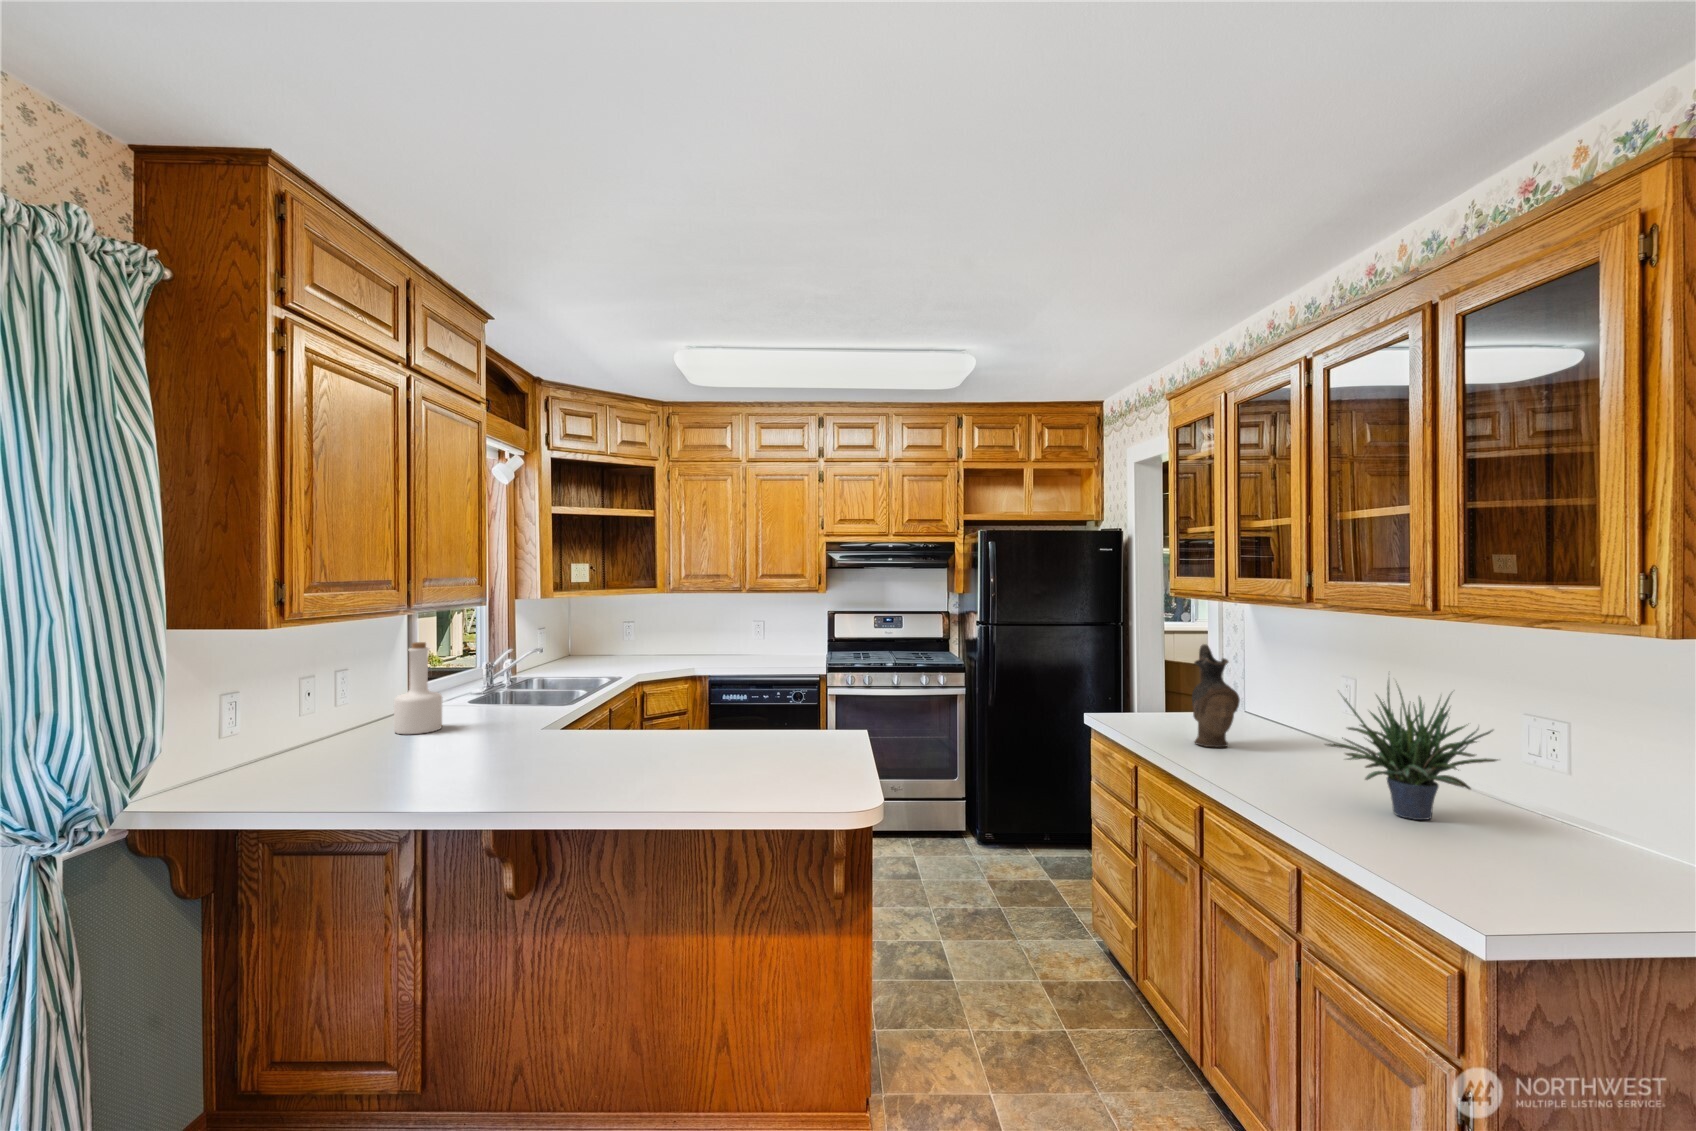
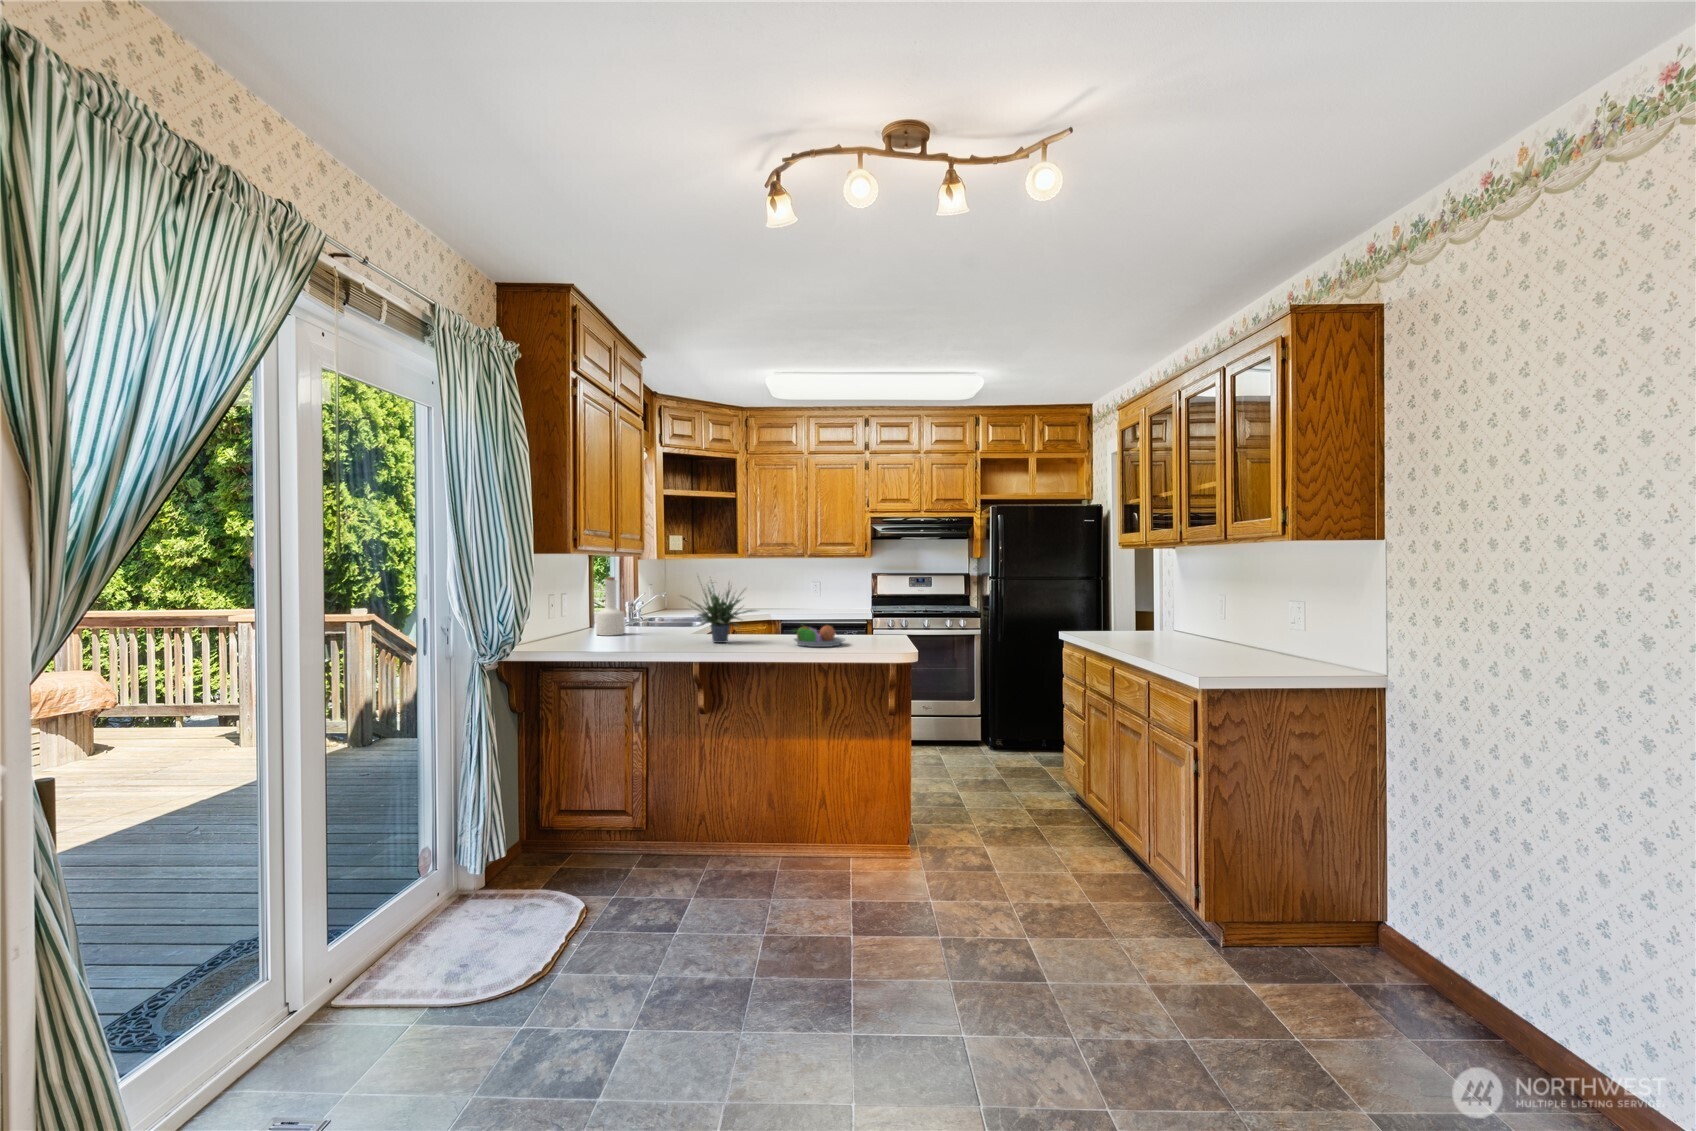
ceramic pitcher: present [1192,644,1240,747] -> none [1123,576,1152,642]
potted plant: present [1326,684,1498,820] -> present [683,584,753,643]
fruit bowl: none [675,729,768,775] -> present [792,624,845,647]

